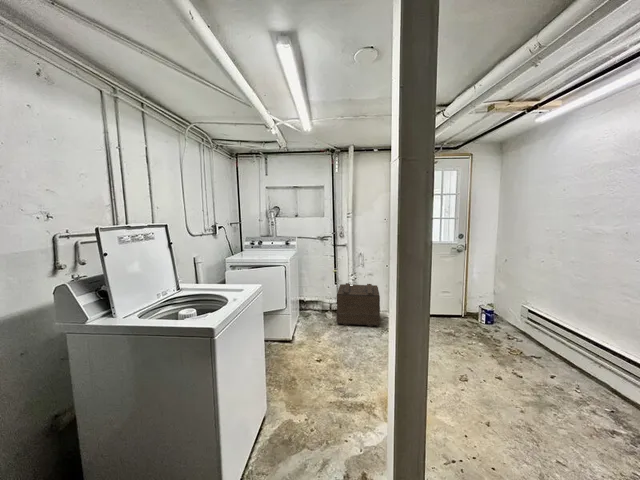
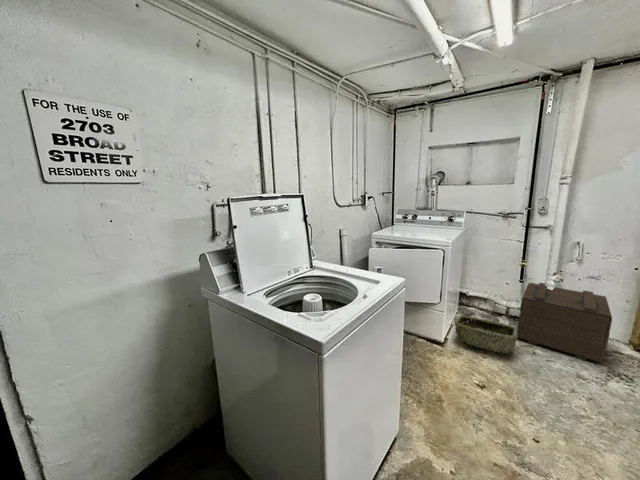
woven basket: none [297,315,337,336] -> present [454,316,517,353]

